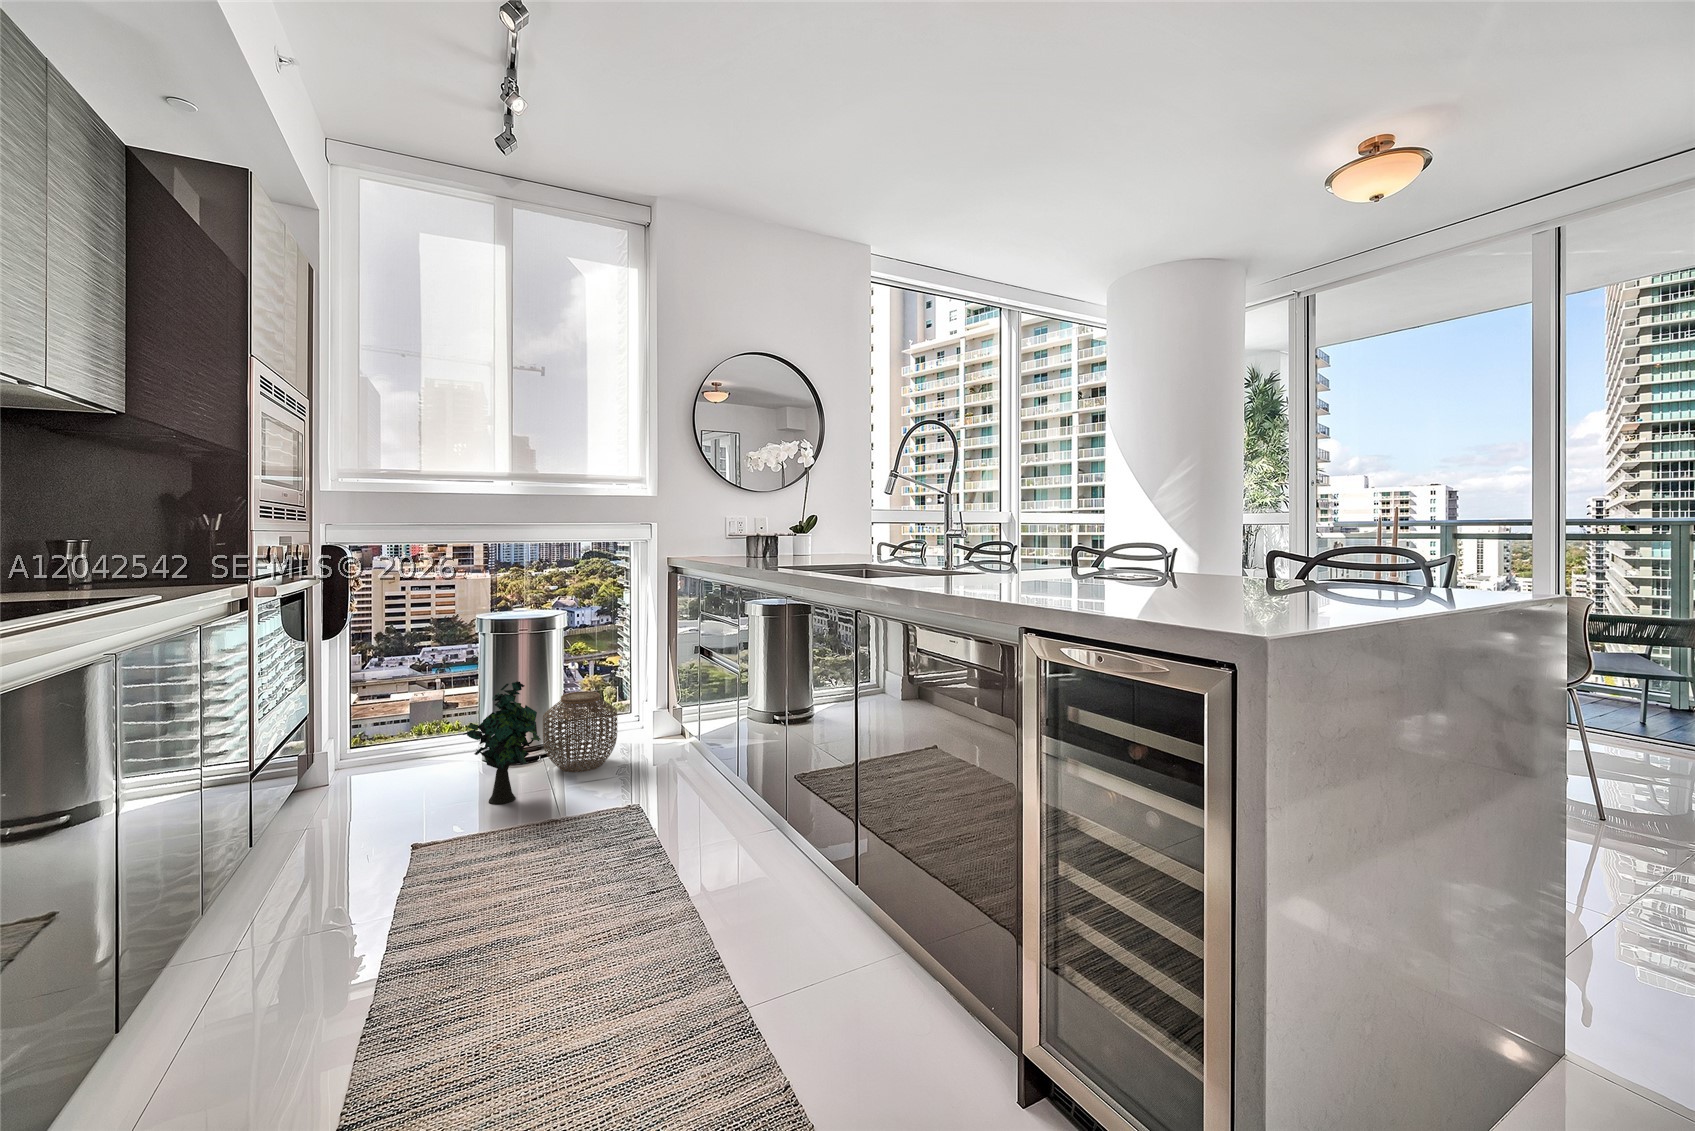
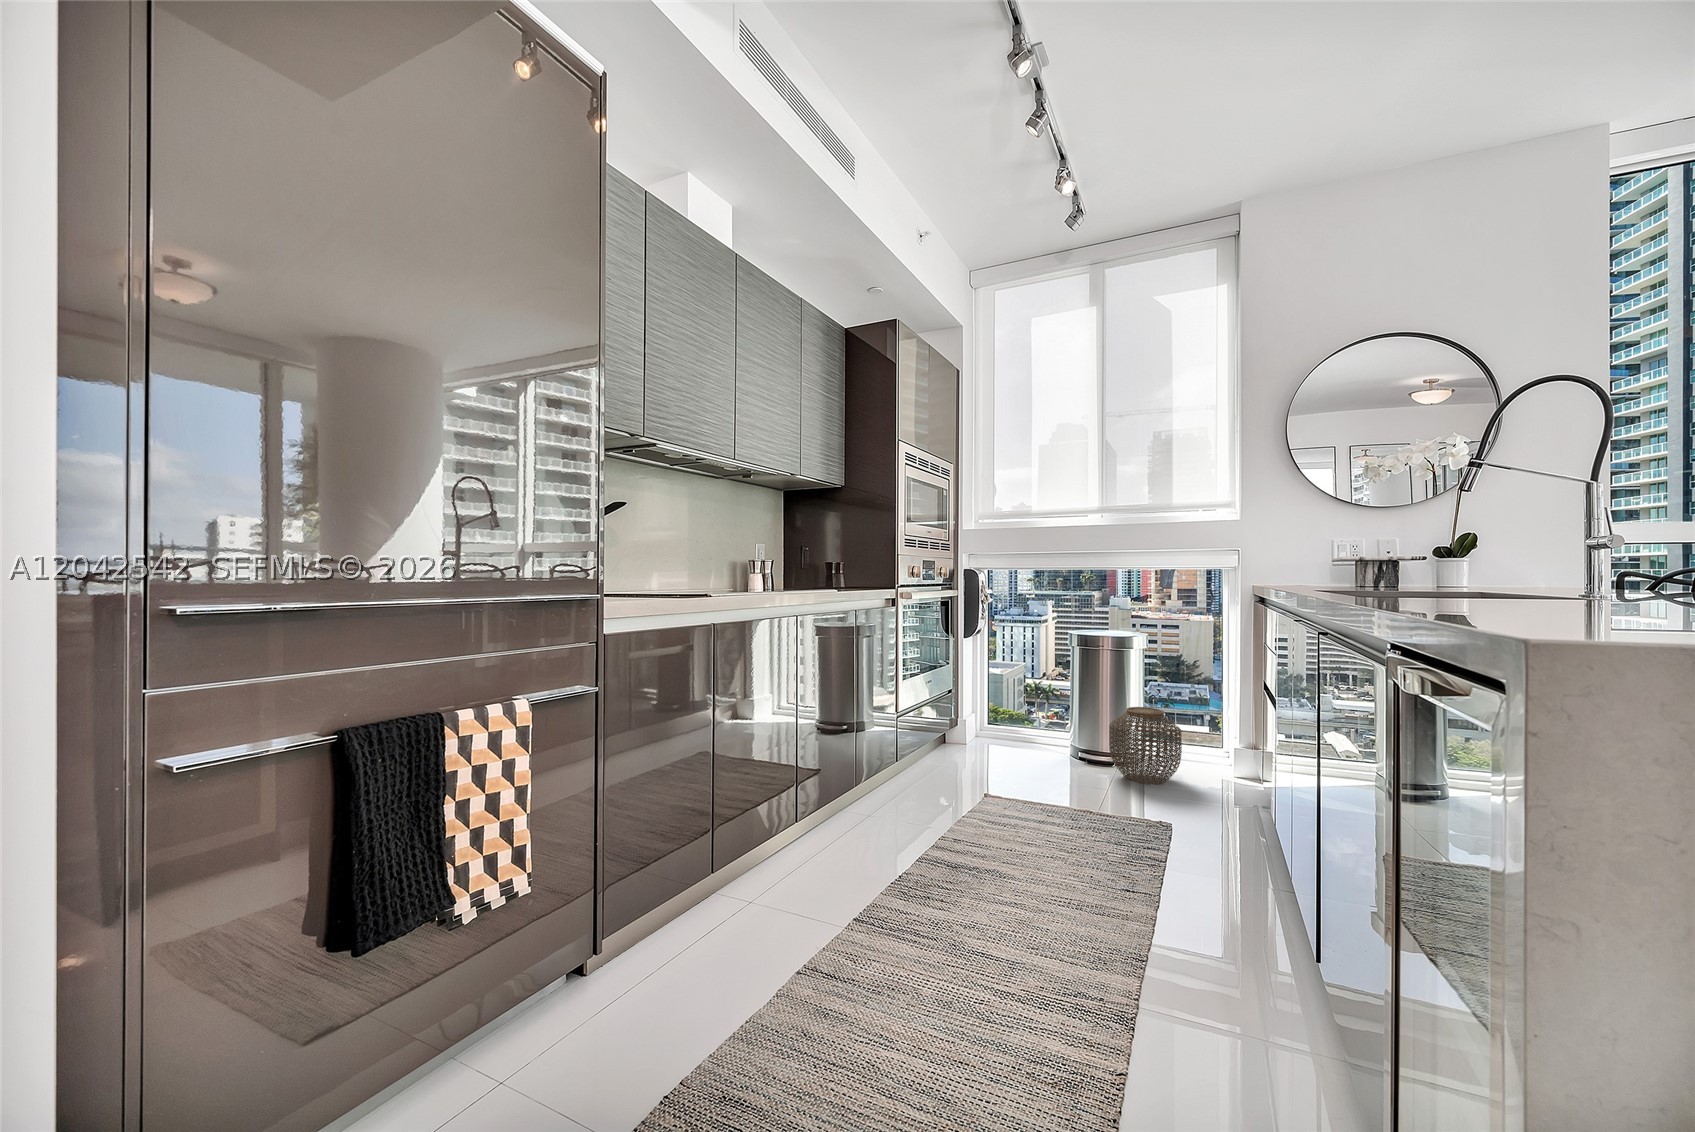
decorative plant: present [463,681,541,804] -> none [1032,684,1096,788]

